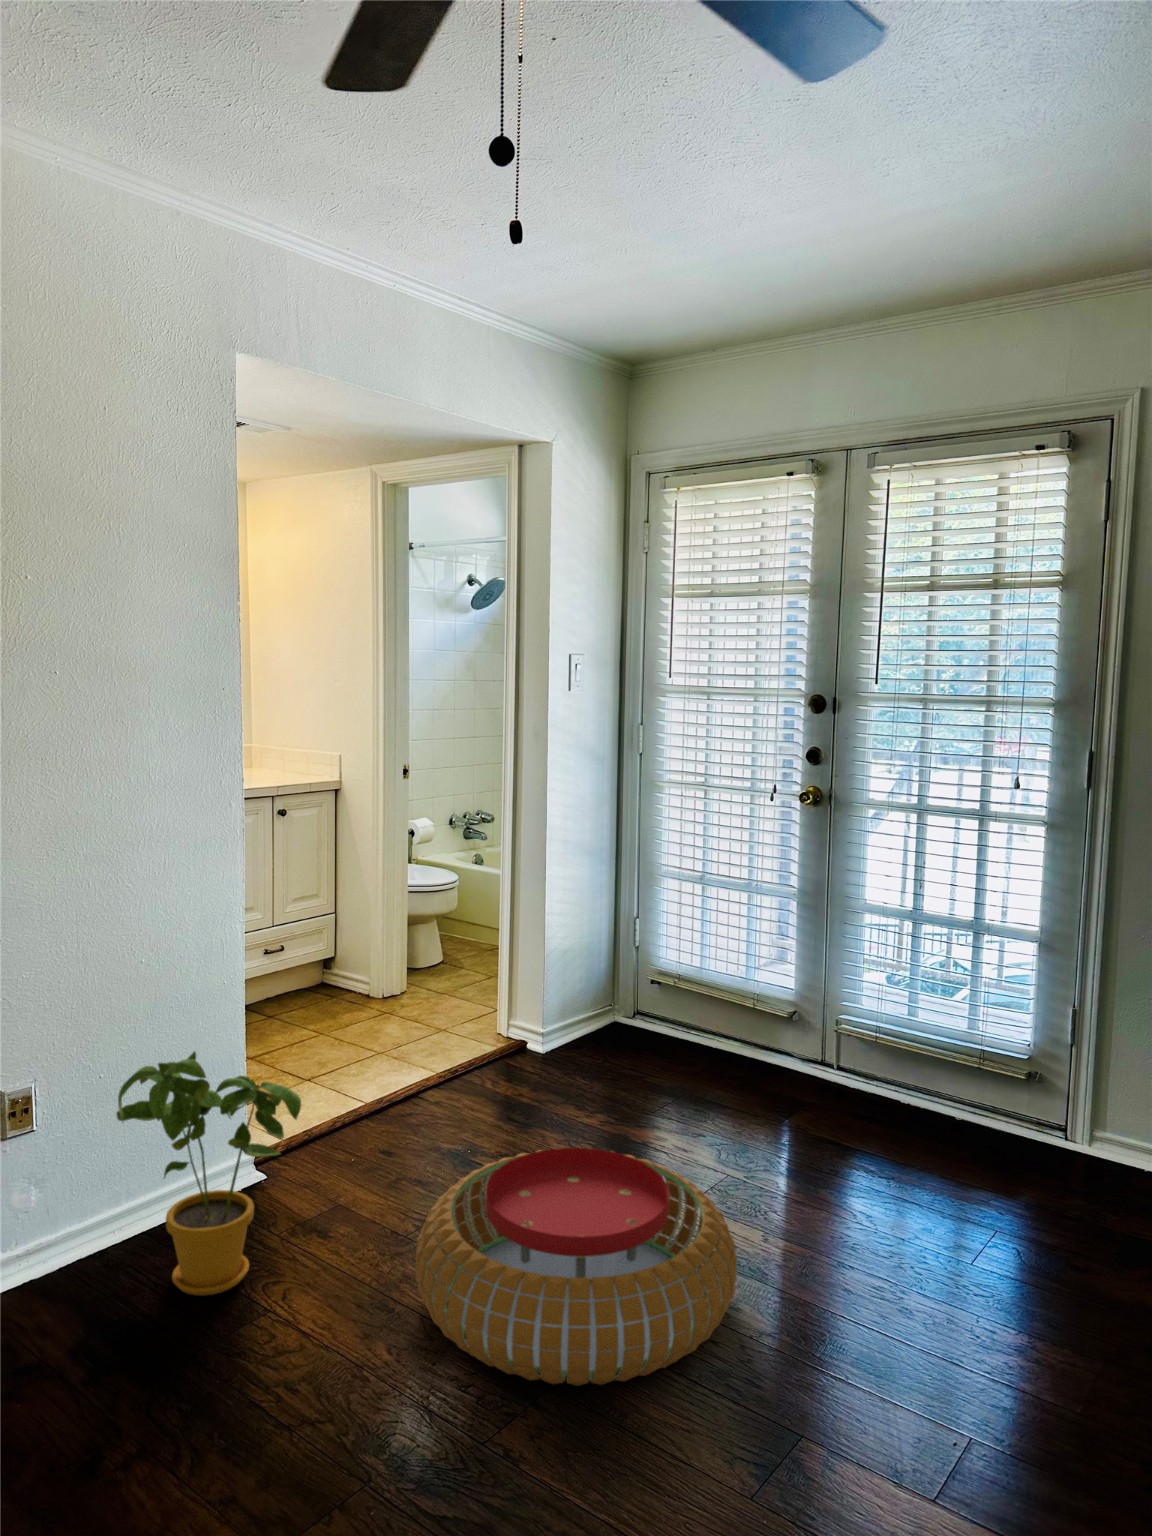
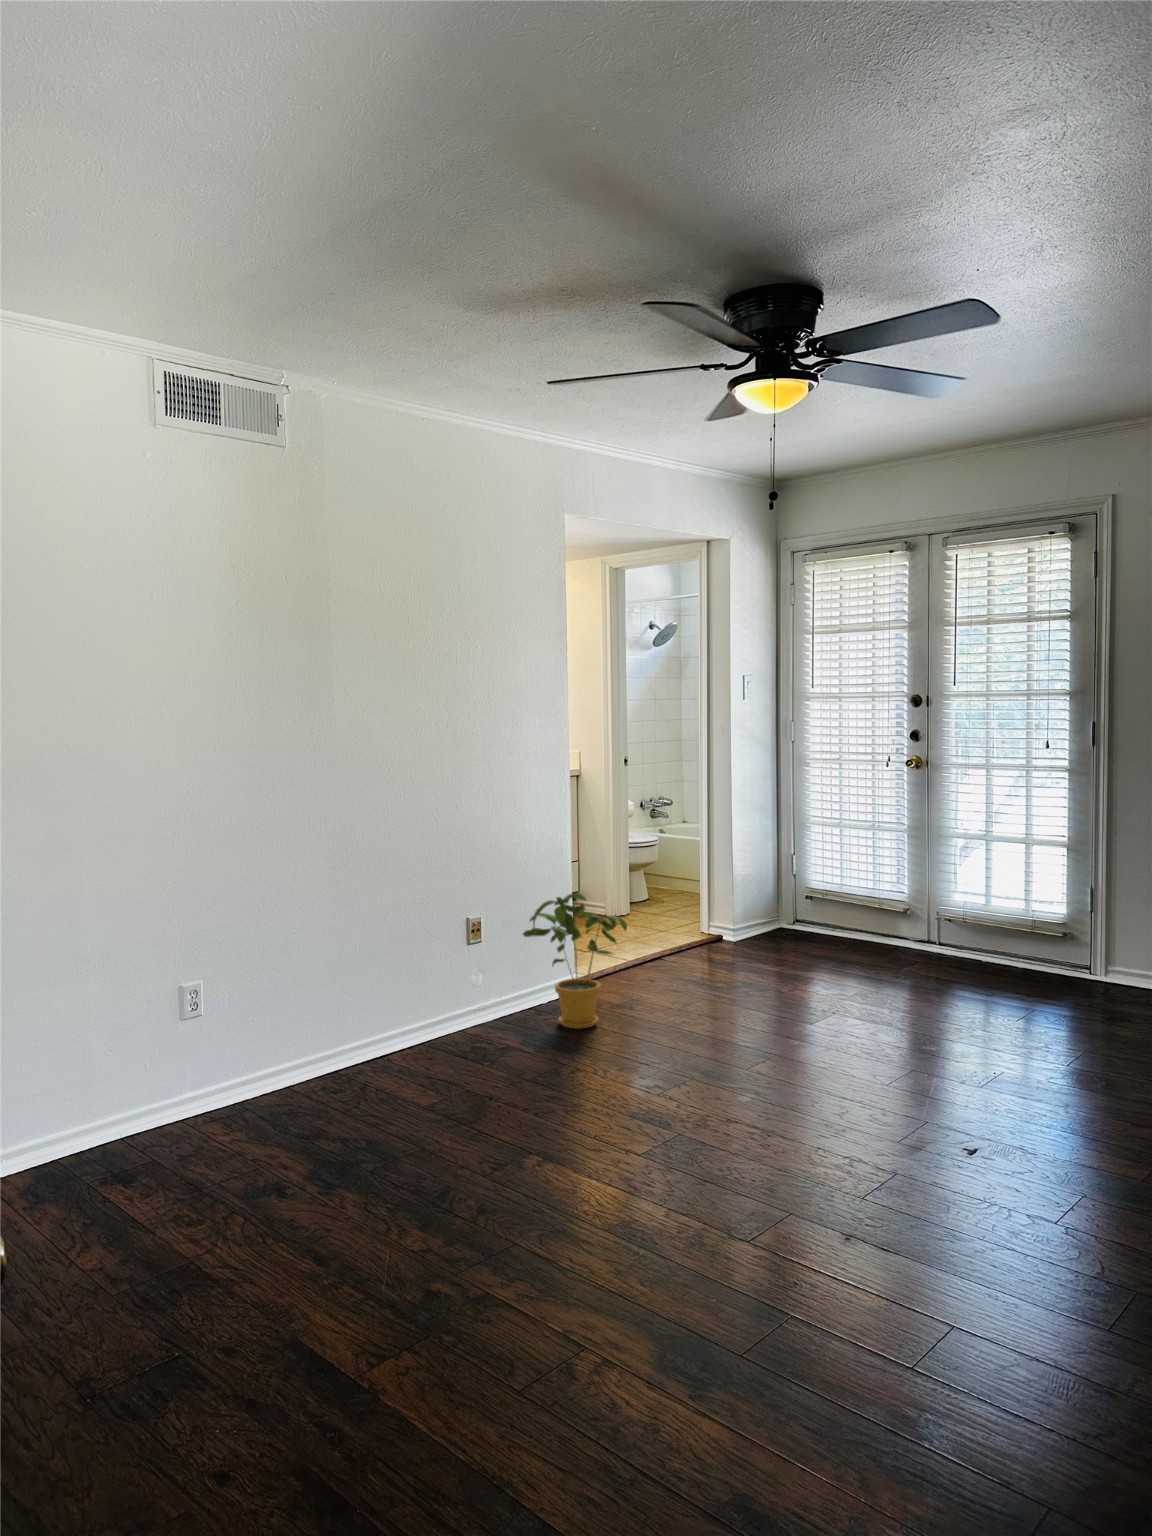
pouf: present [415,1148,737,1386] -> none [694,956,877,1056]

